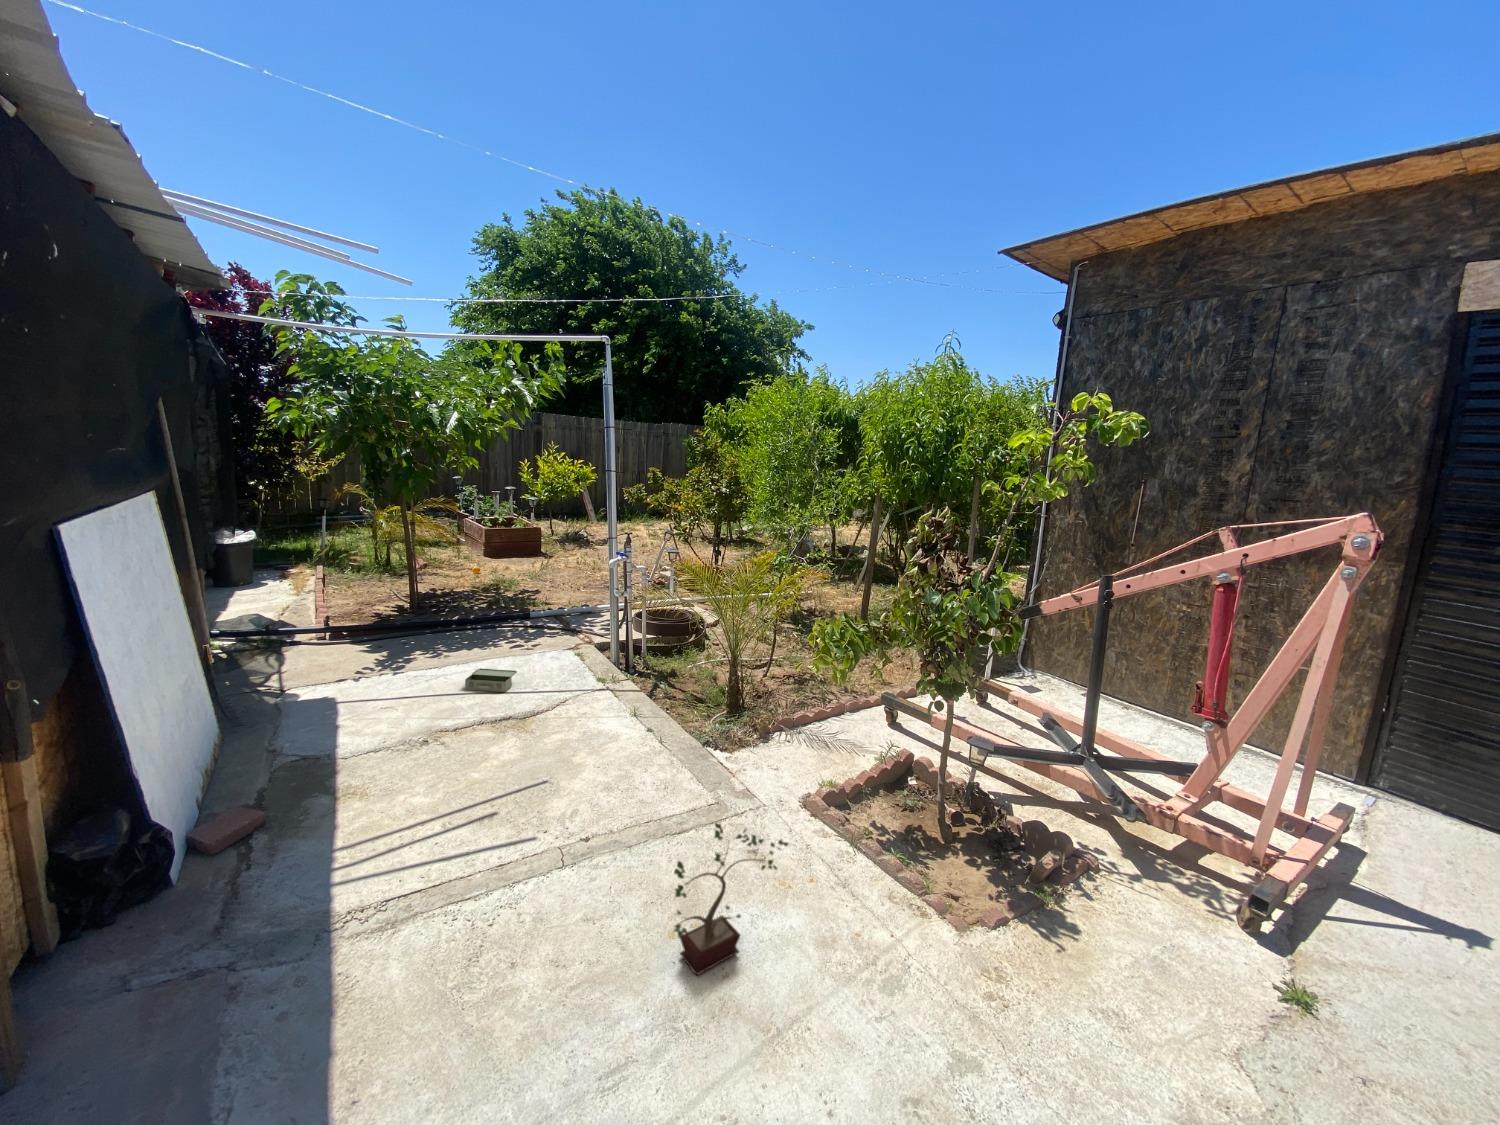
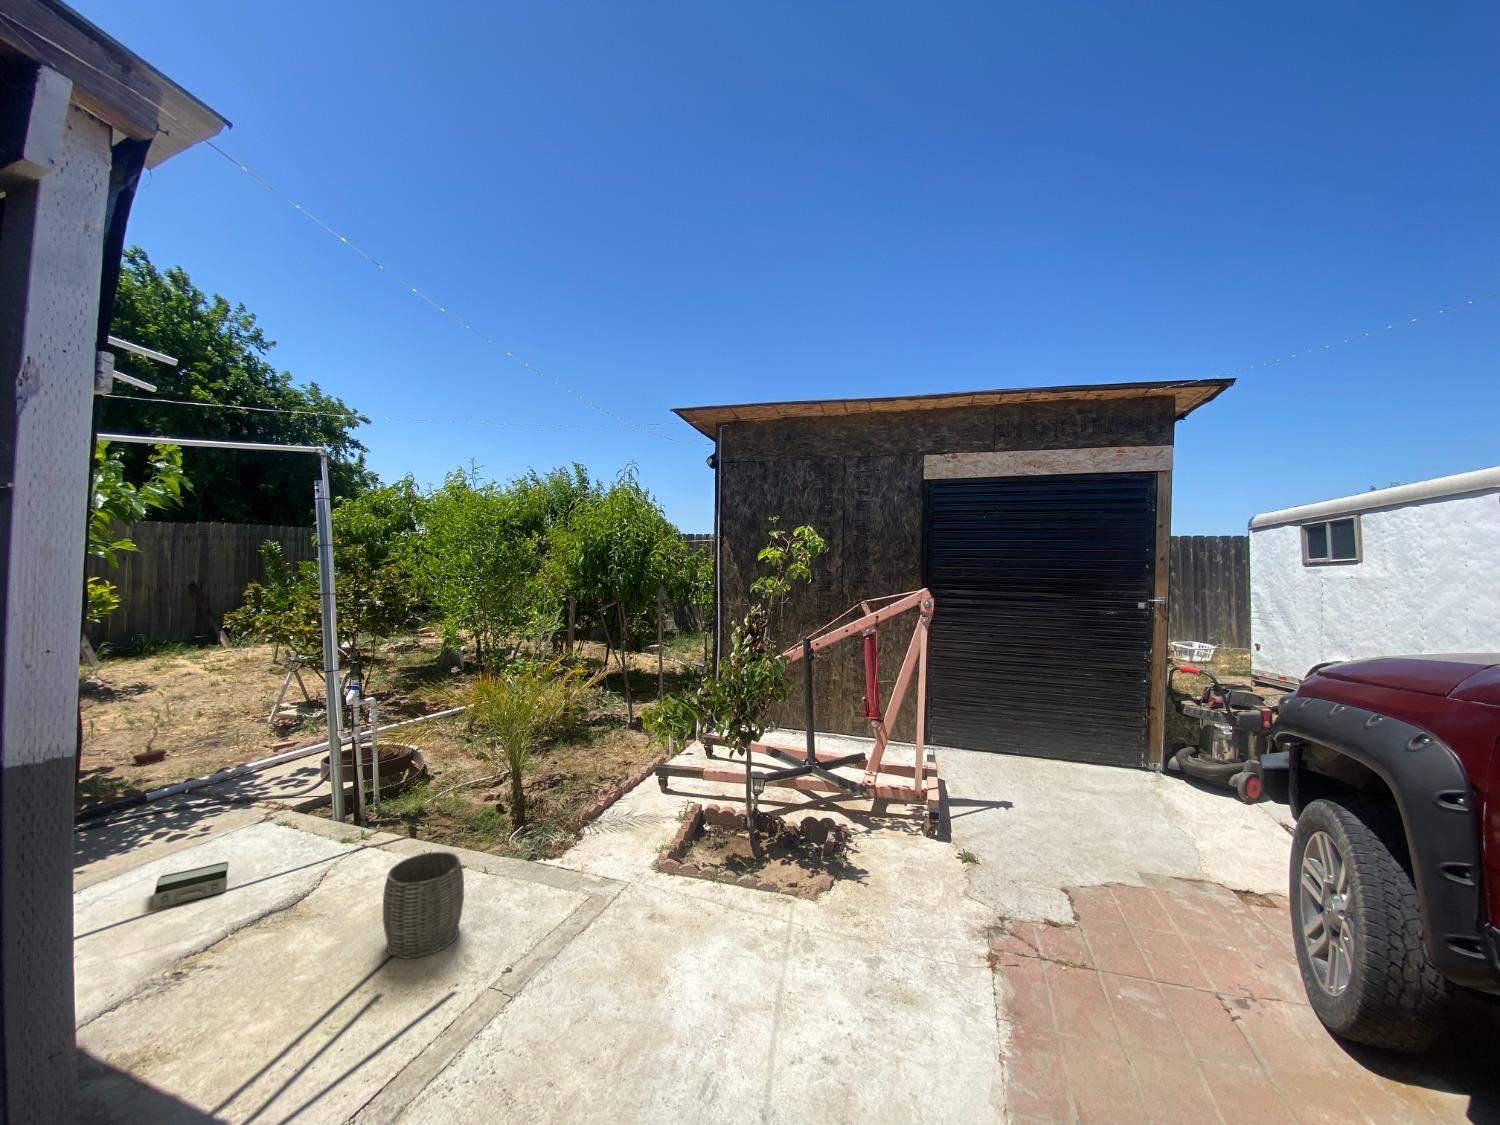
woven basket: none [532,706,601,795] -> present [383,852,464,959]
potted plant: present [674,823,788,975] -> present [129,707,189,766]

